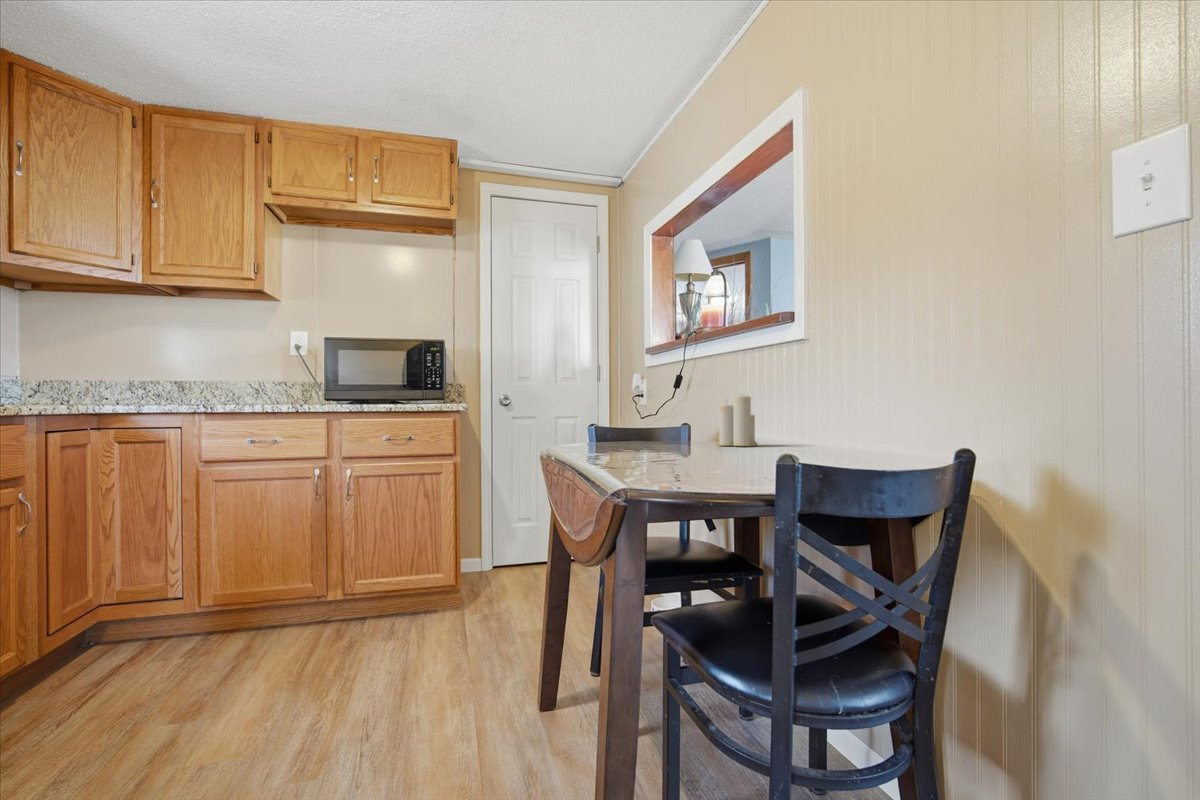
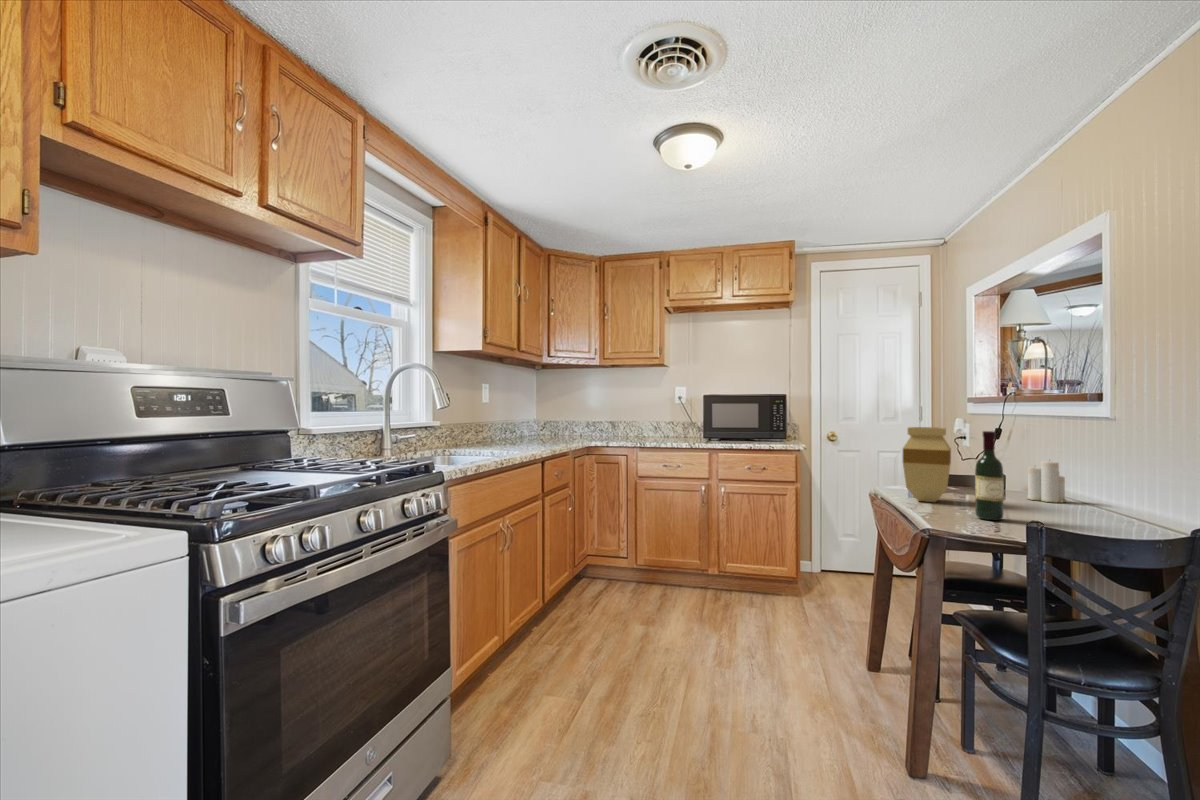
wine bottle: none [682,329,718,468] -> present [975,431,1004,520]
vase: none [581,345,642,455] -> present [903,427,951,502]

